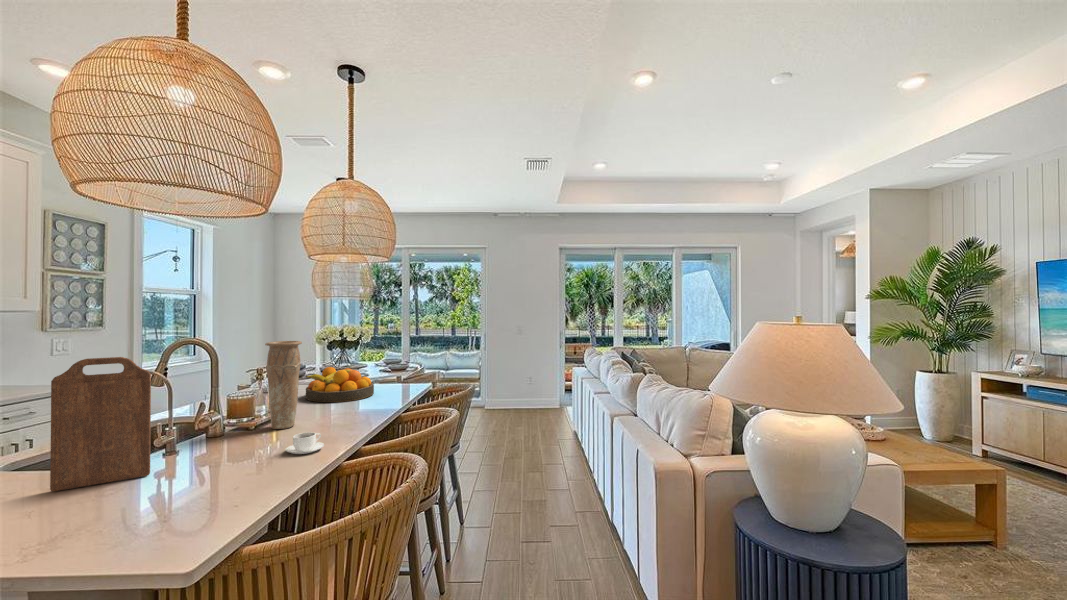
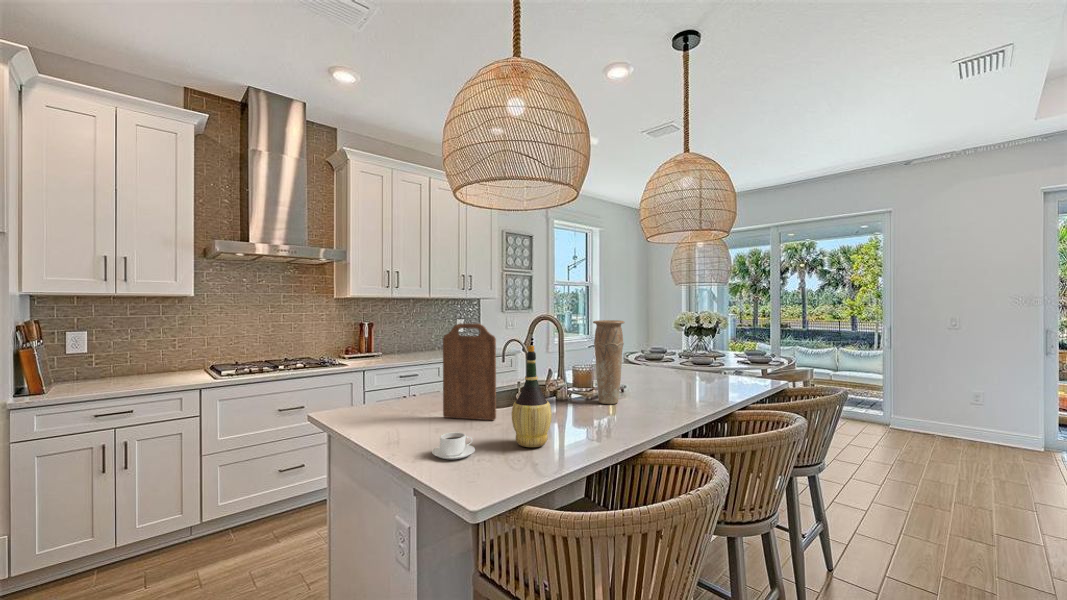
fruit bowl: present [306,367,374,402] -> none [645,352,714,389]
wine bottle: none [202,378,255,491] -> present [512,345,552,447]
coffee cup: present [286,432,324,454] -> present [432,432,475,459]

